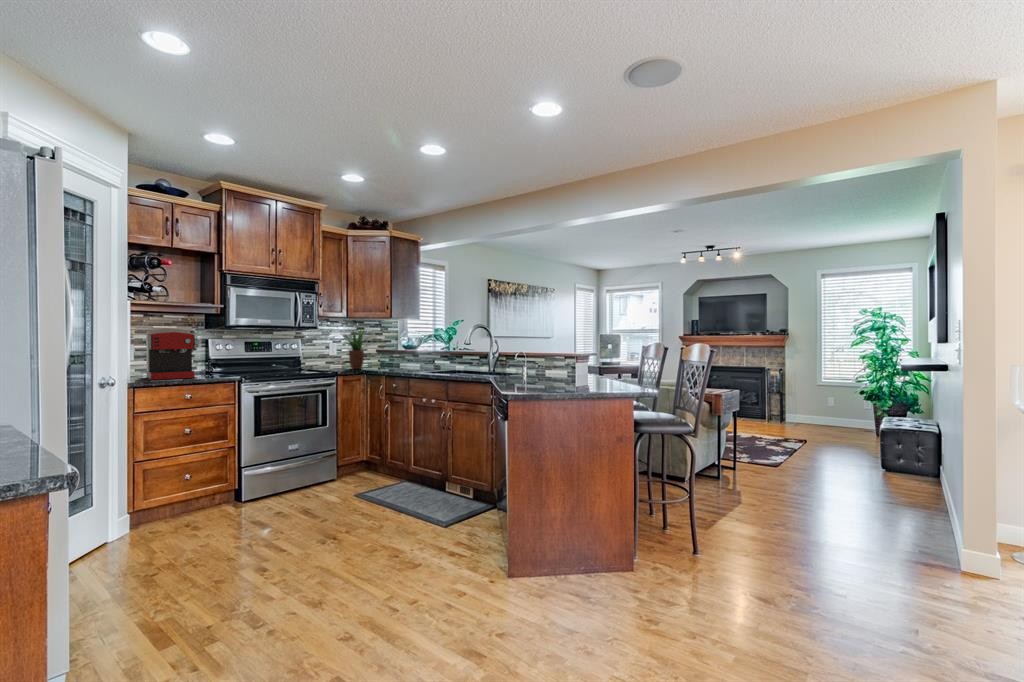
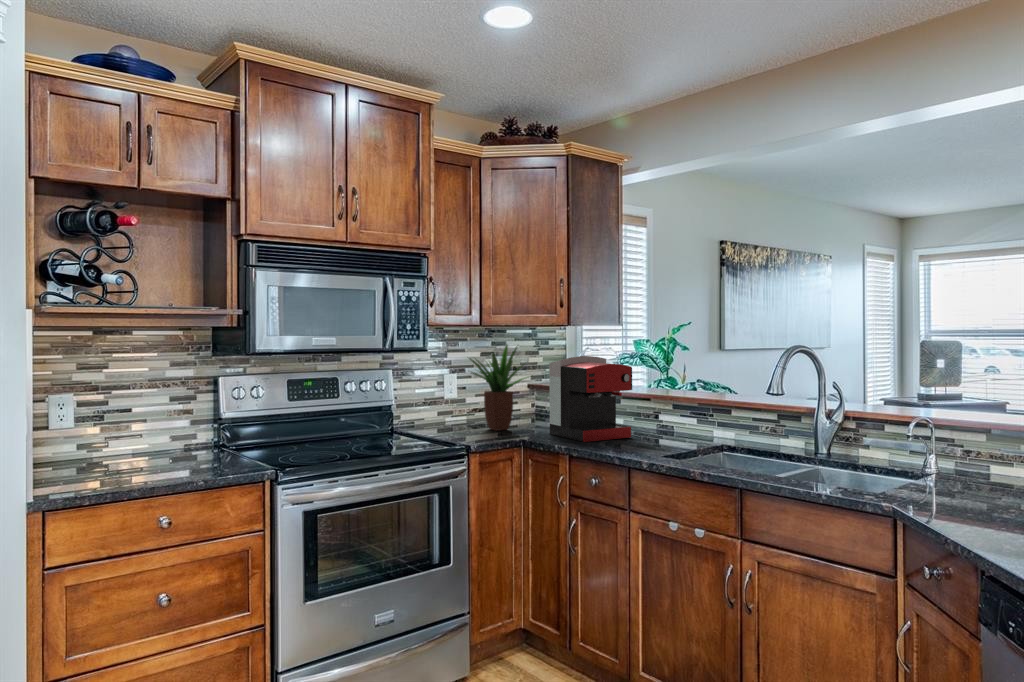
coffee maker: present [146,328,195,380] -> present [549,356,632,442]

